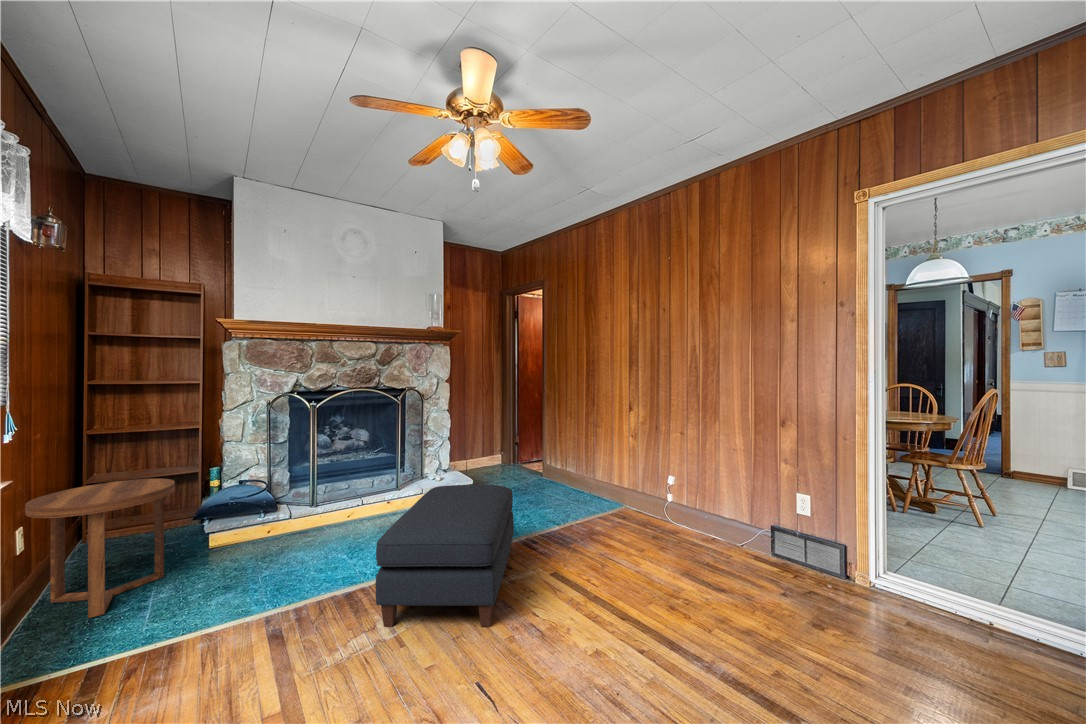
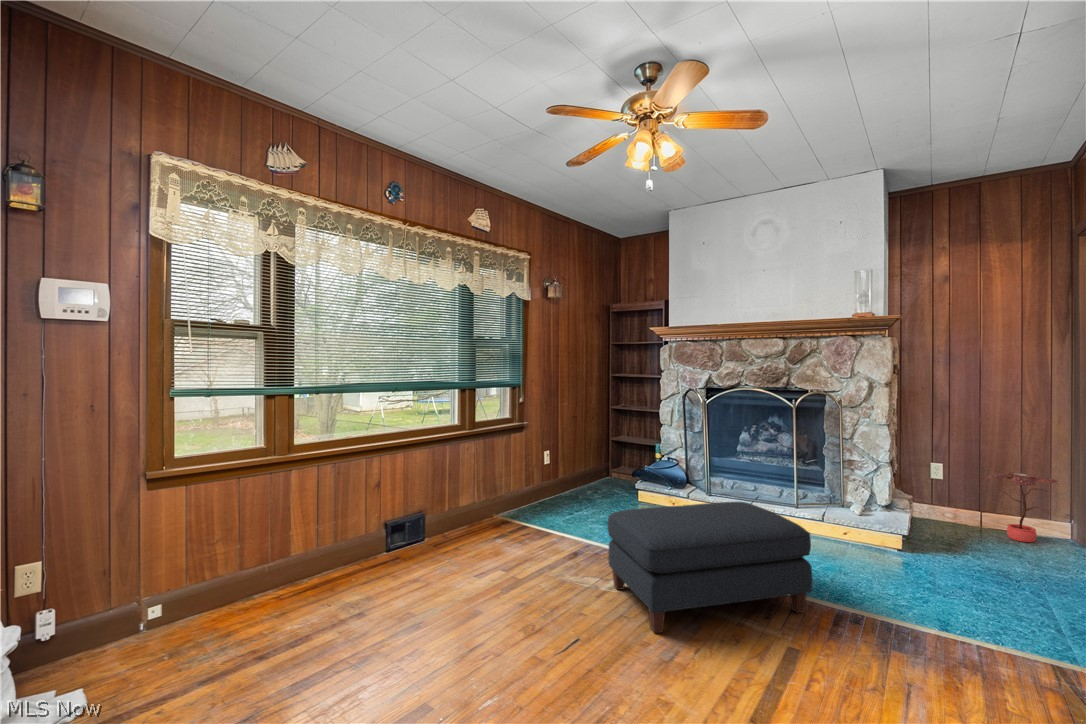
potted plant: none [473,430,501,471] -> present [988,473,1057,542]
side table: present [25,478,175,618] -> none [542,436,605,511]

